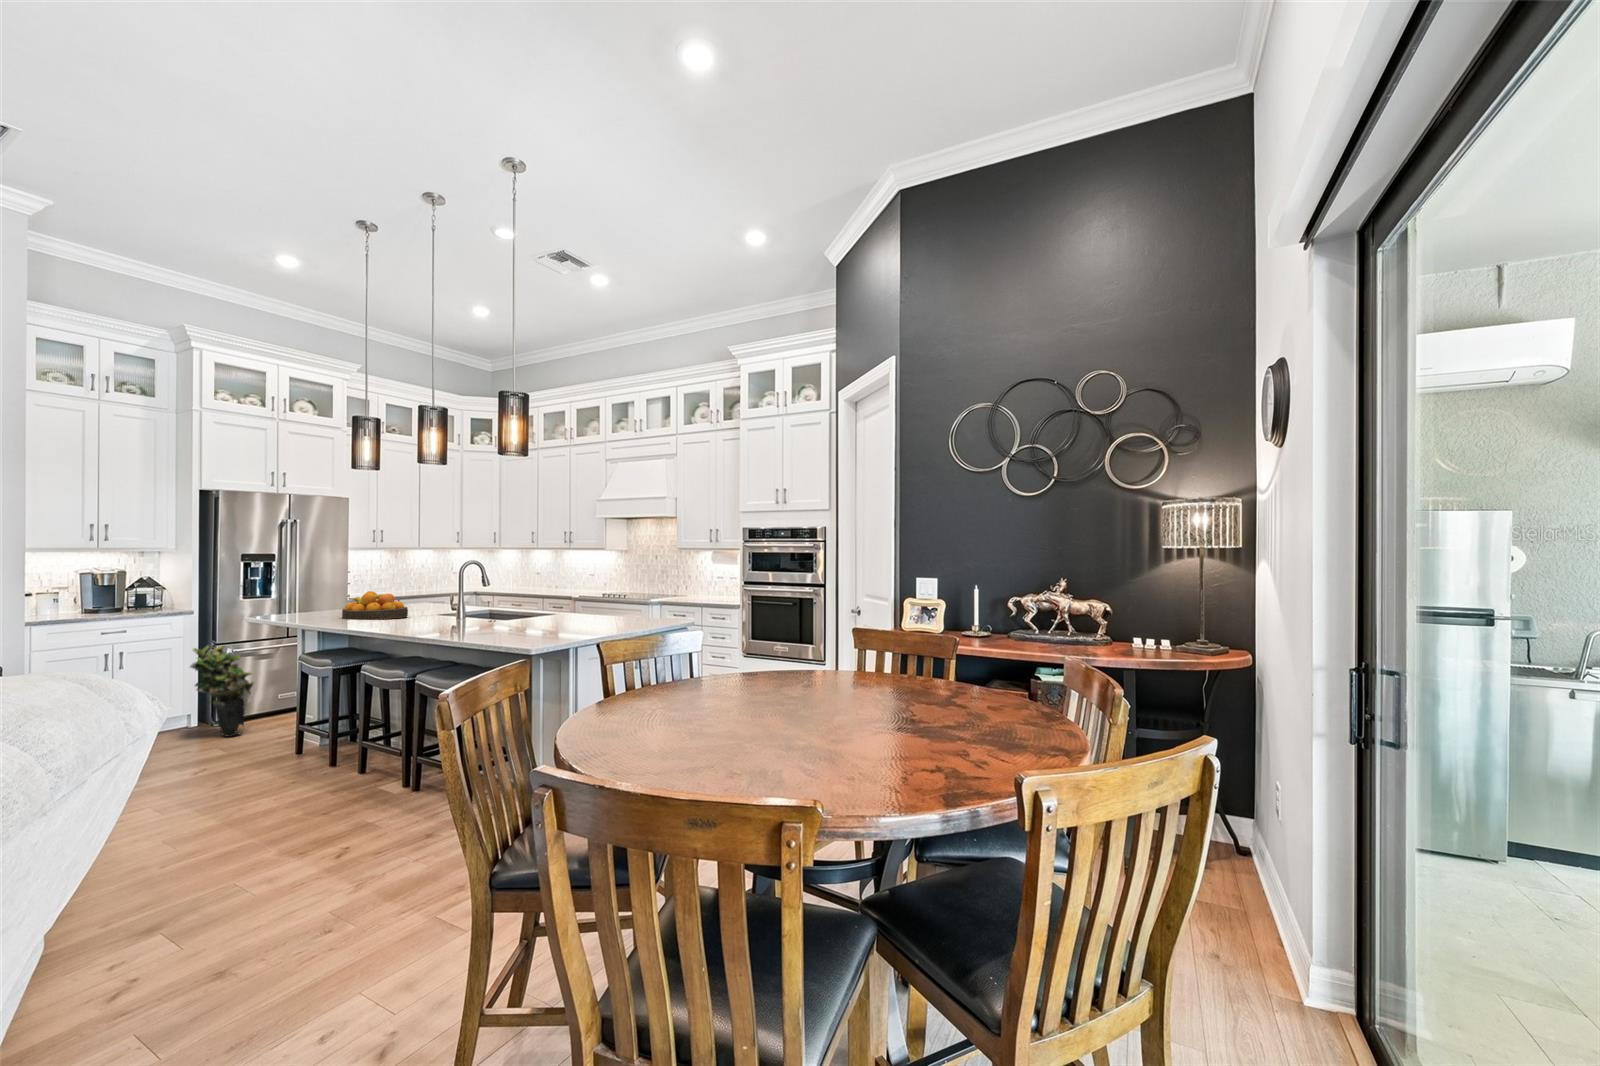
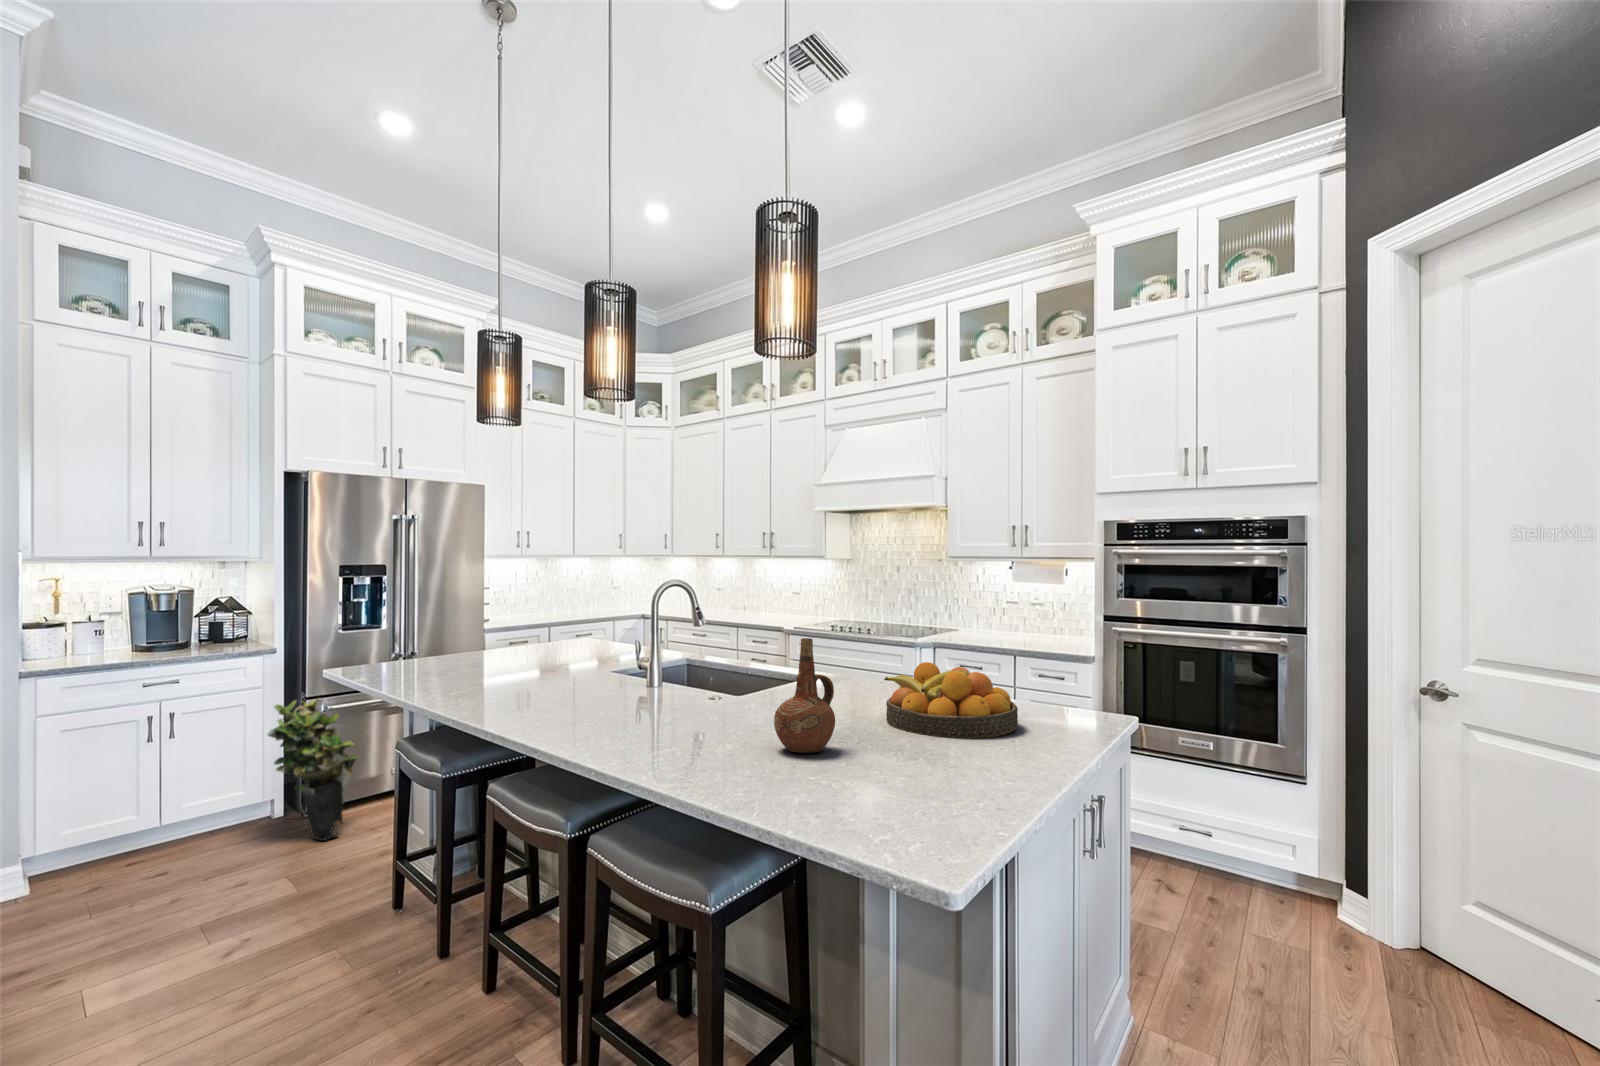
ceramic pitcher: none [493,584,525,636] -> present [774,638,835,753]
fruit bowl: present [342,591,408,620] -> present [884,662,1018,738]

